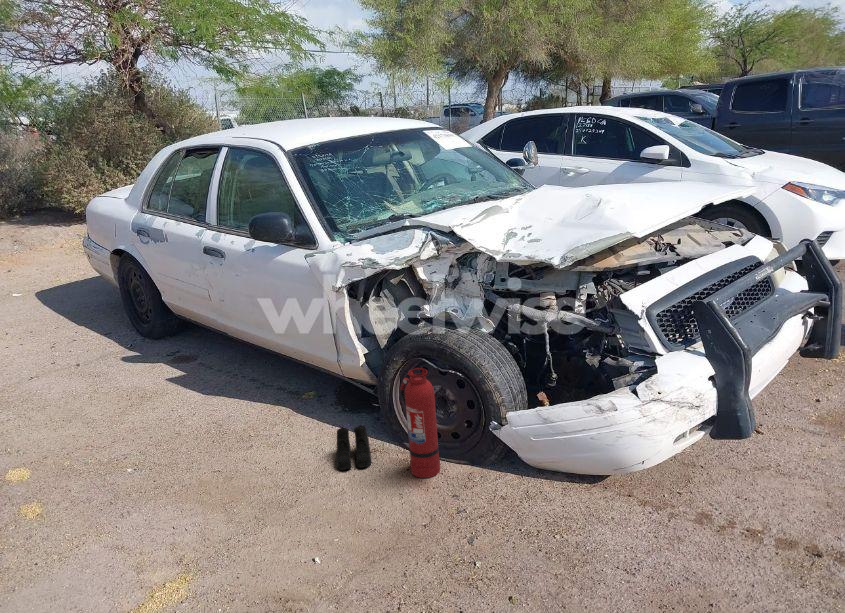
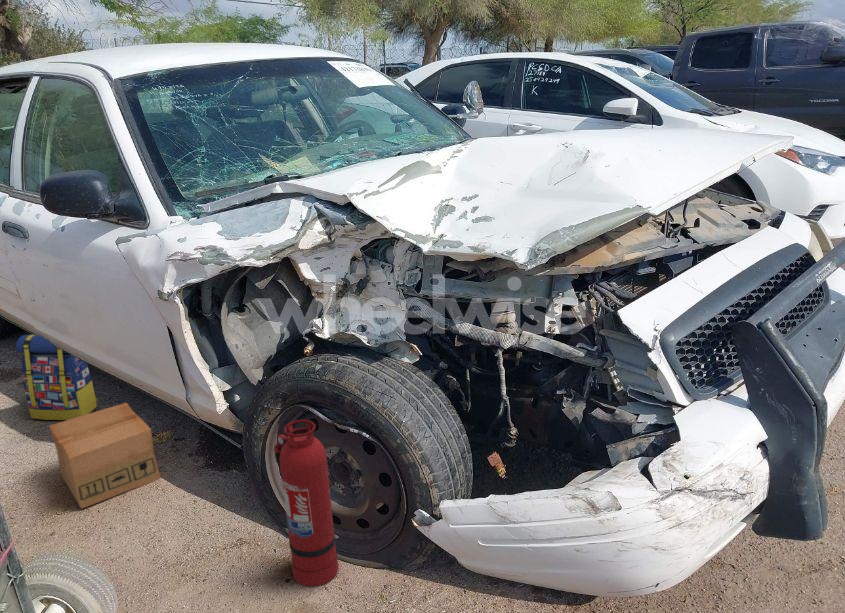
backpack: none [213,322,265,384] -> present [16,335,98,420]
cardboard box: none [244,369,316,435] -> present [49,403,160,509]
boots: present [336,425,371,470] -> none [177,498,234,574]

